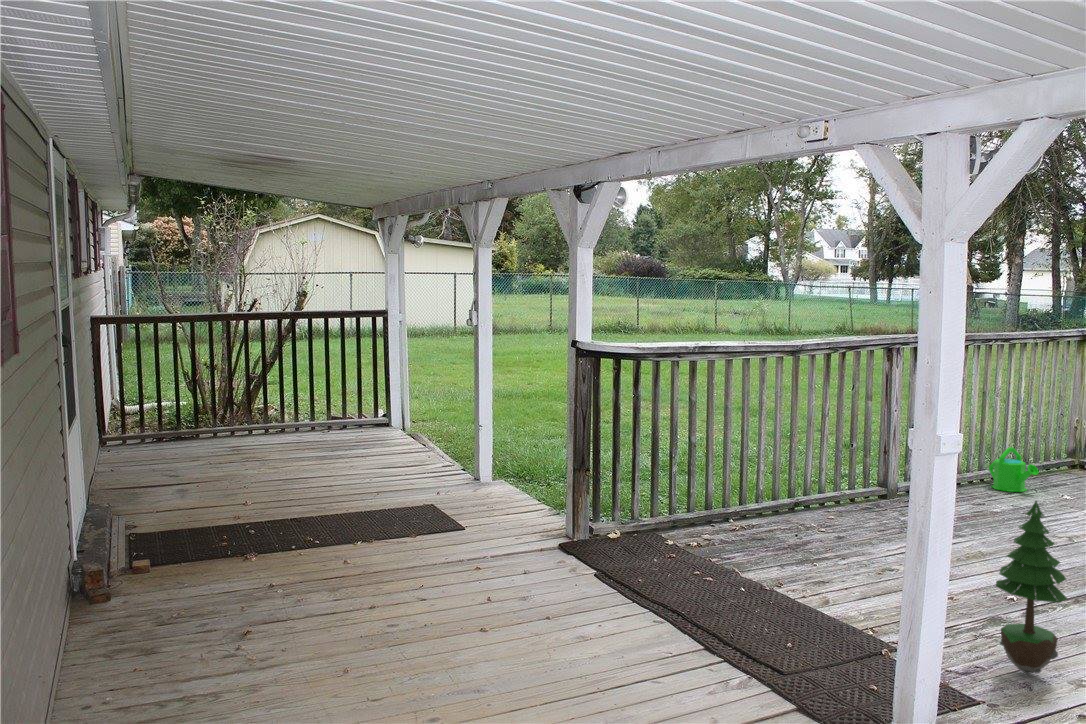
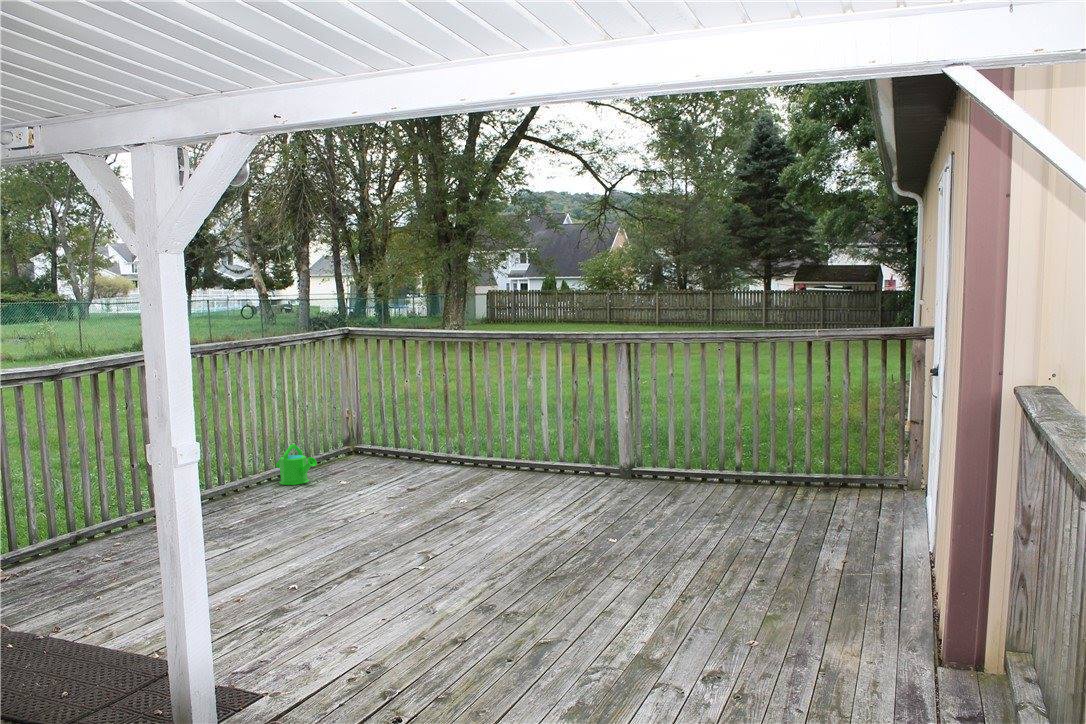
potted tree: present [996,501,1067,674] -> none [271,492,333,655]

